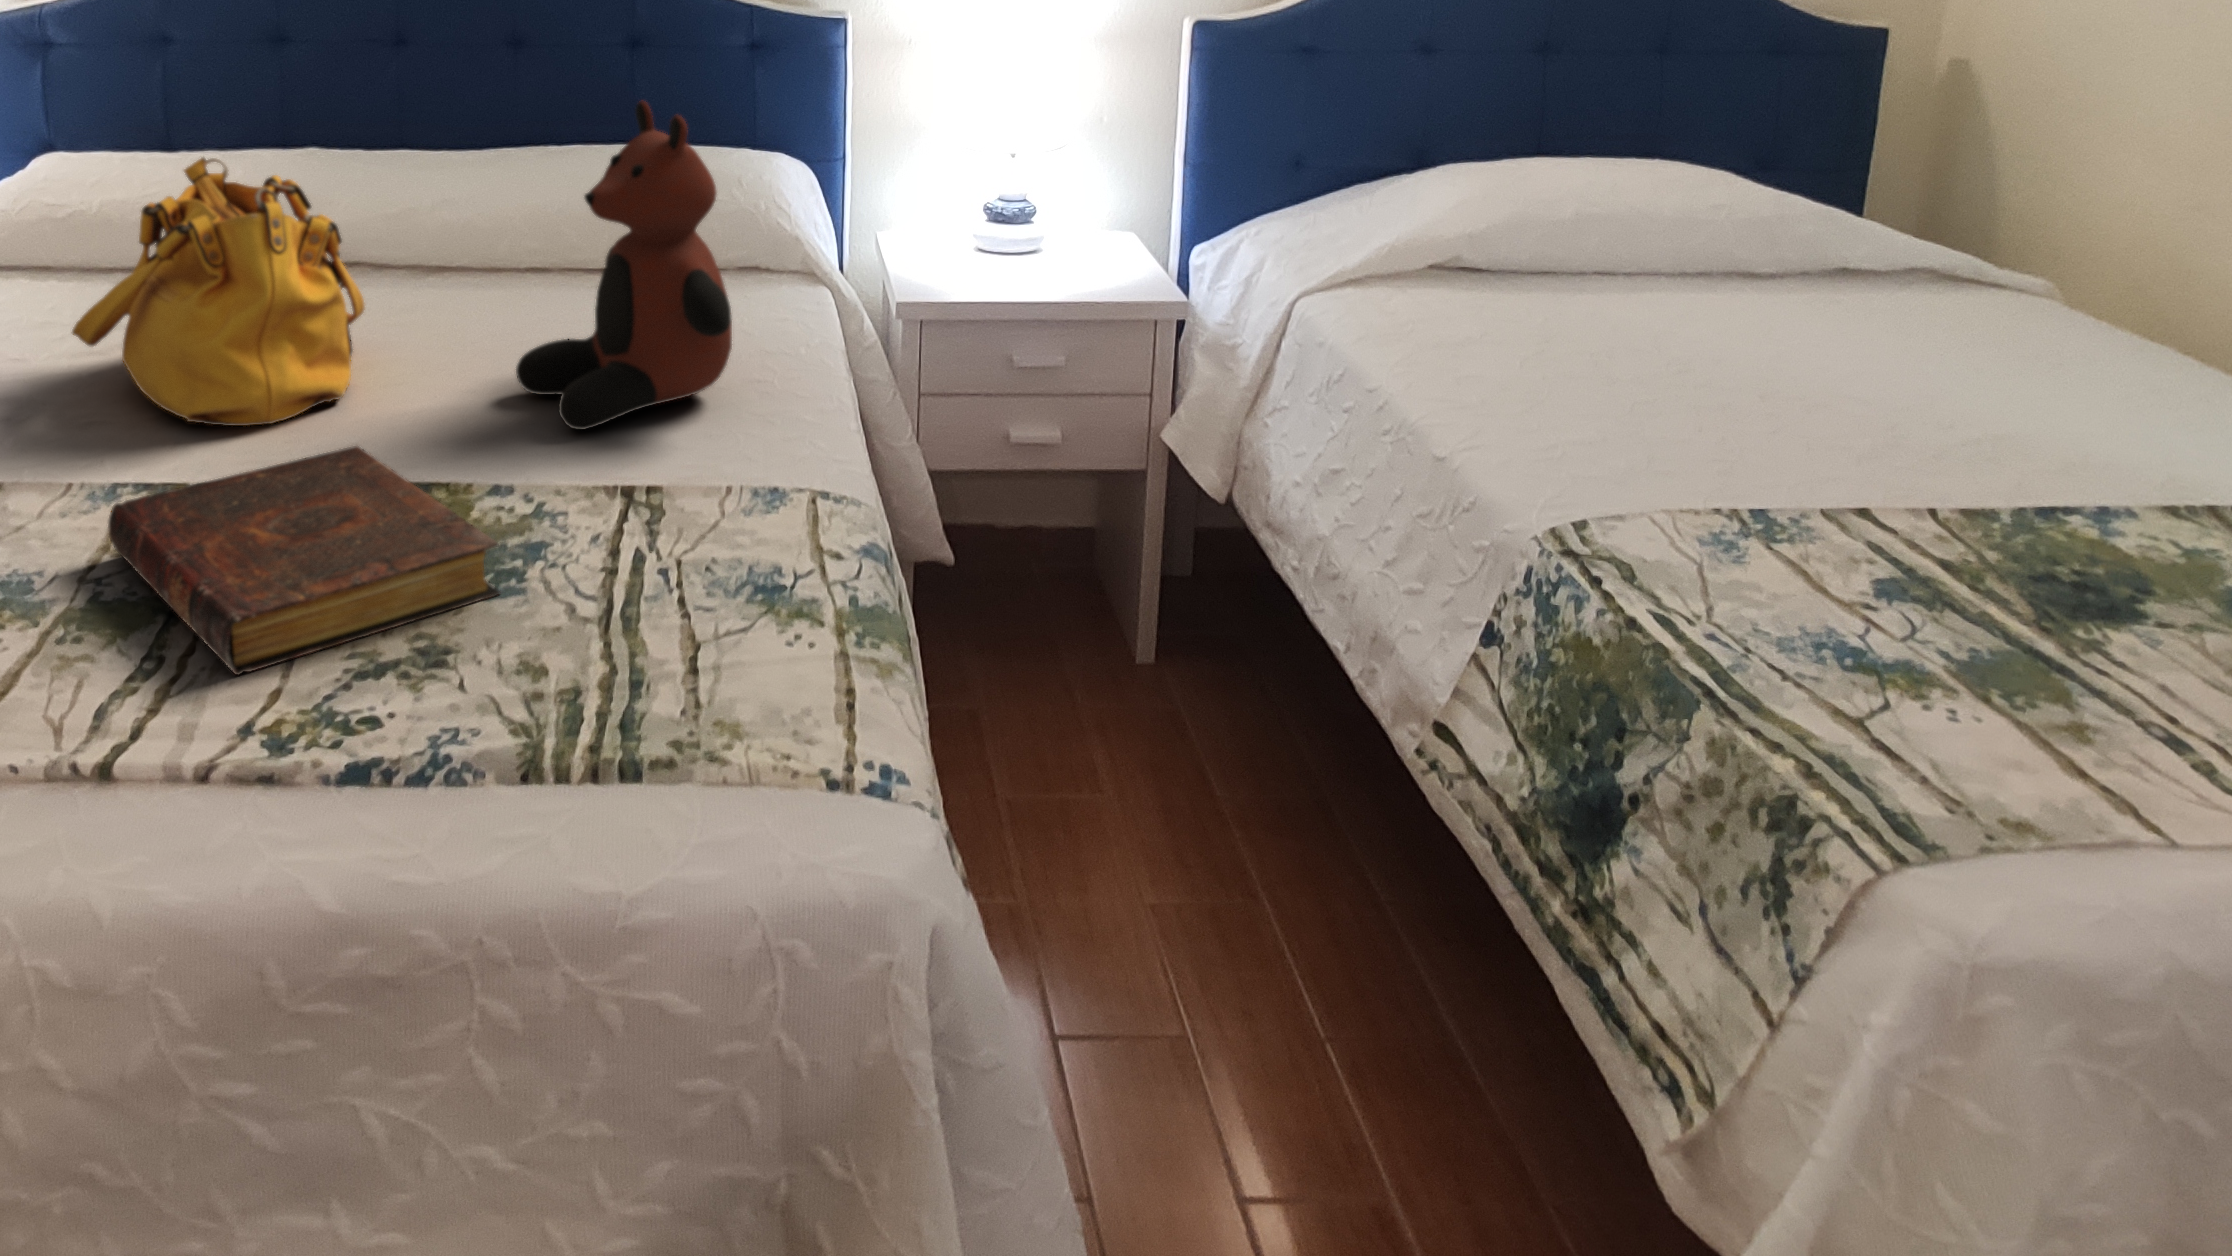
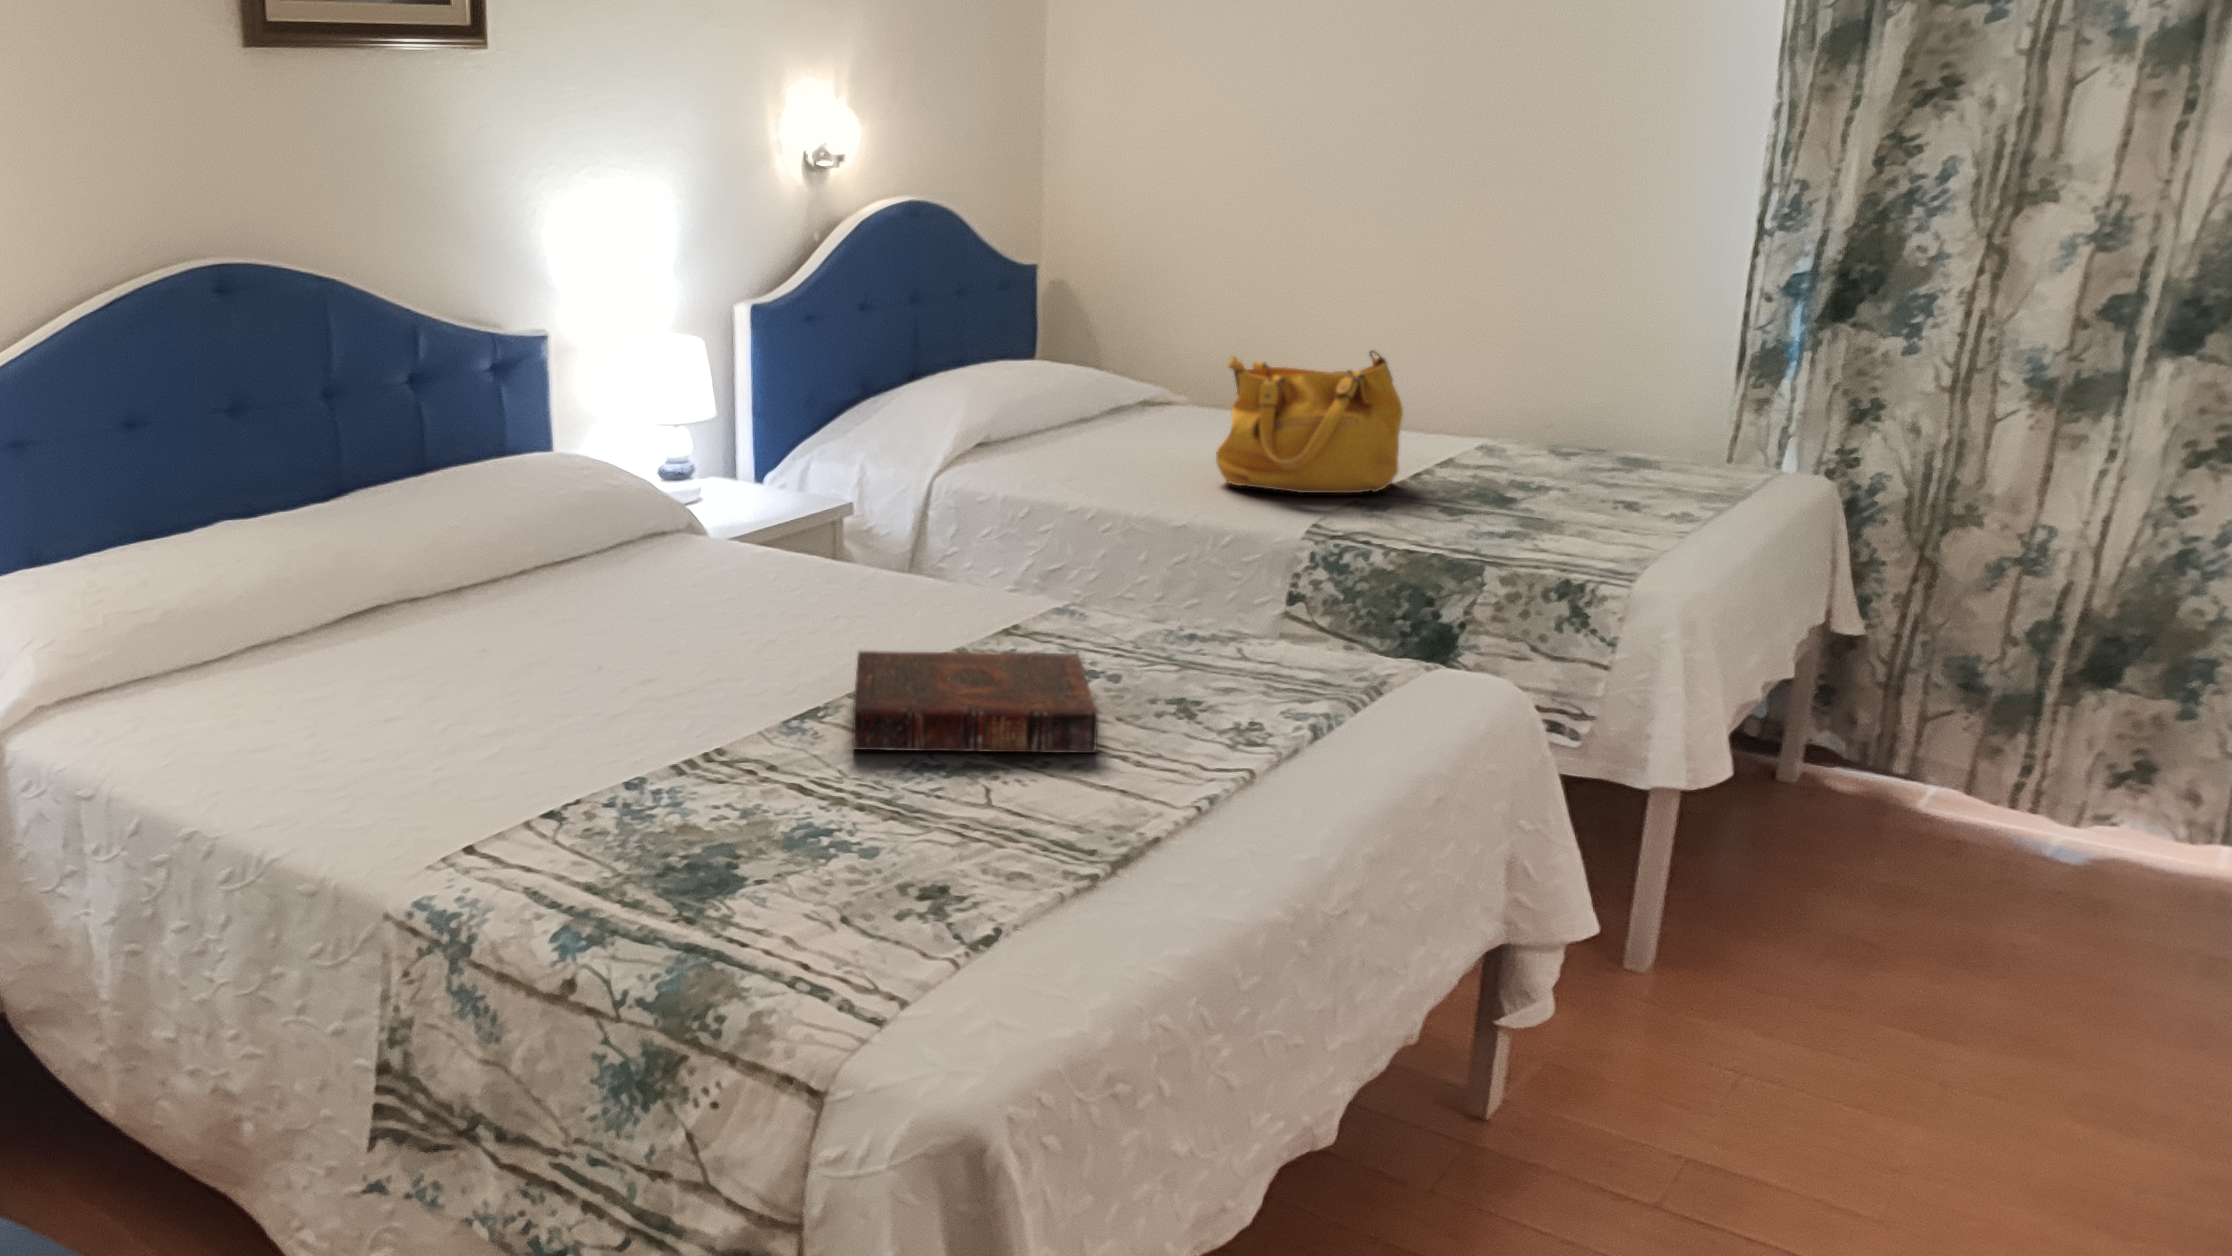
teddy bear: present [516,101,732,430] -> none [739,383,920,629]
handbag: present [72,158,364,426] -> present [1216,350,1403,493]

